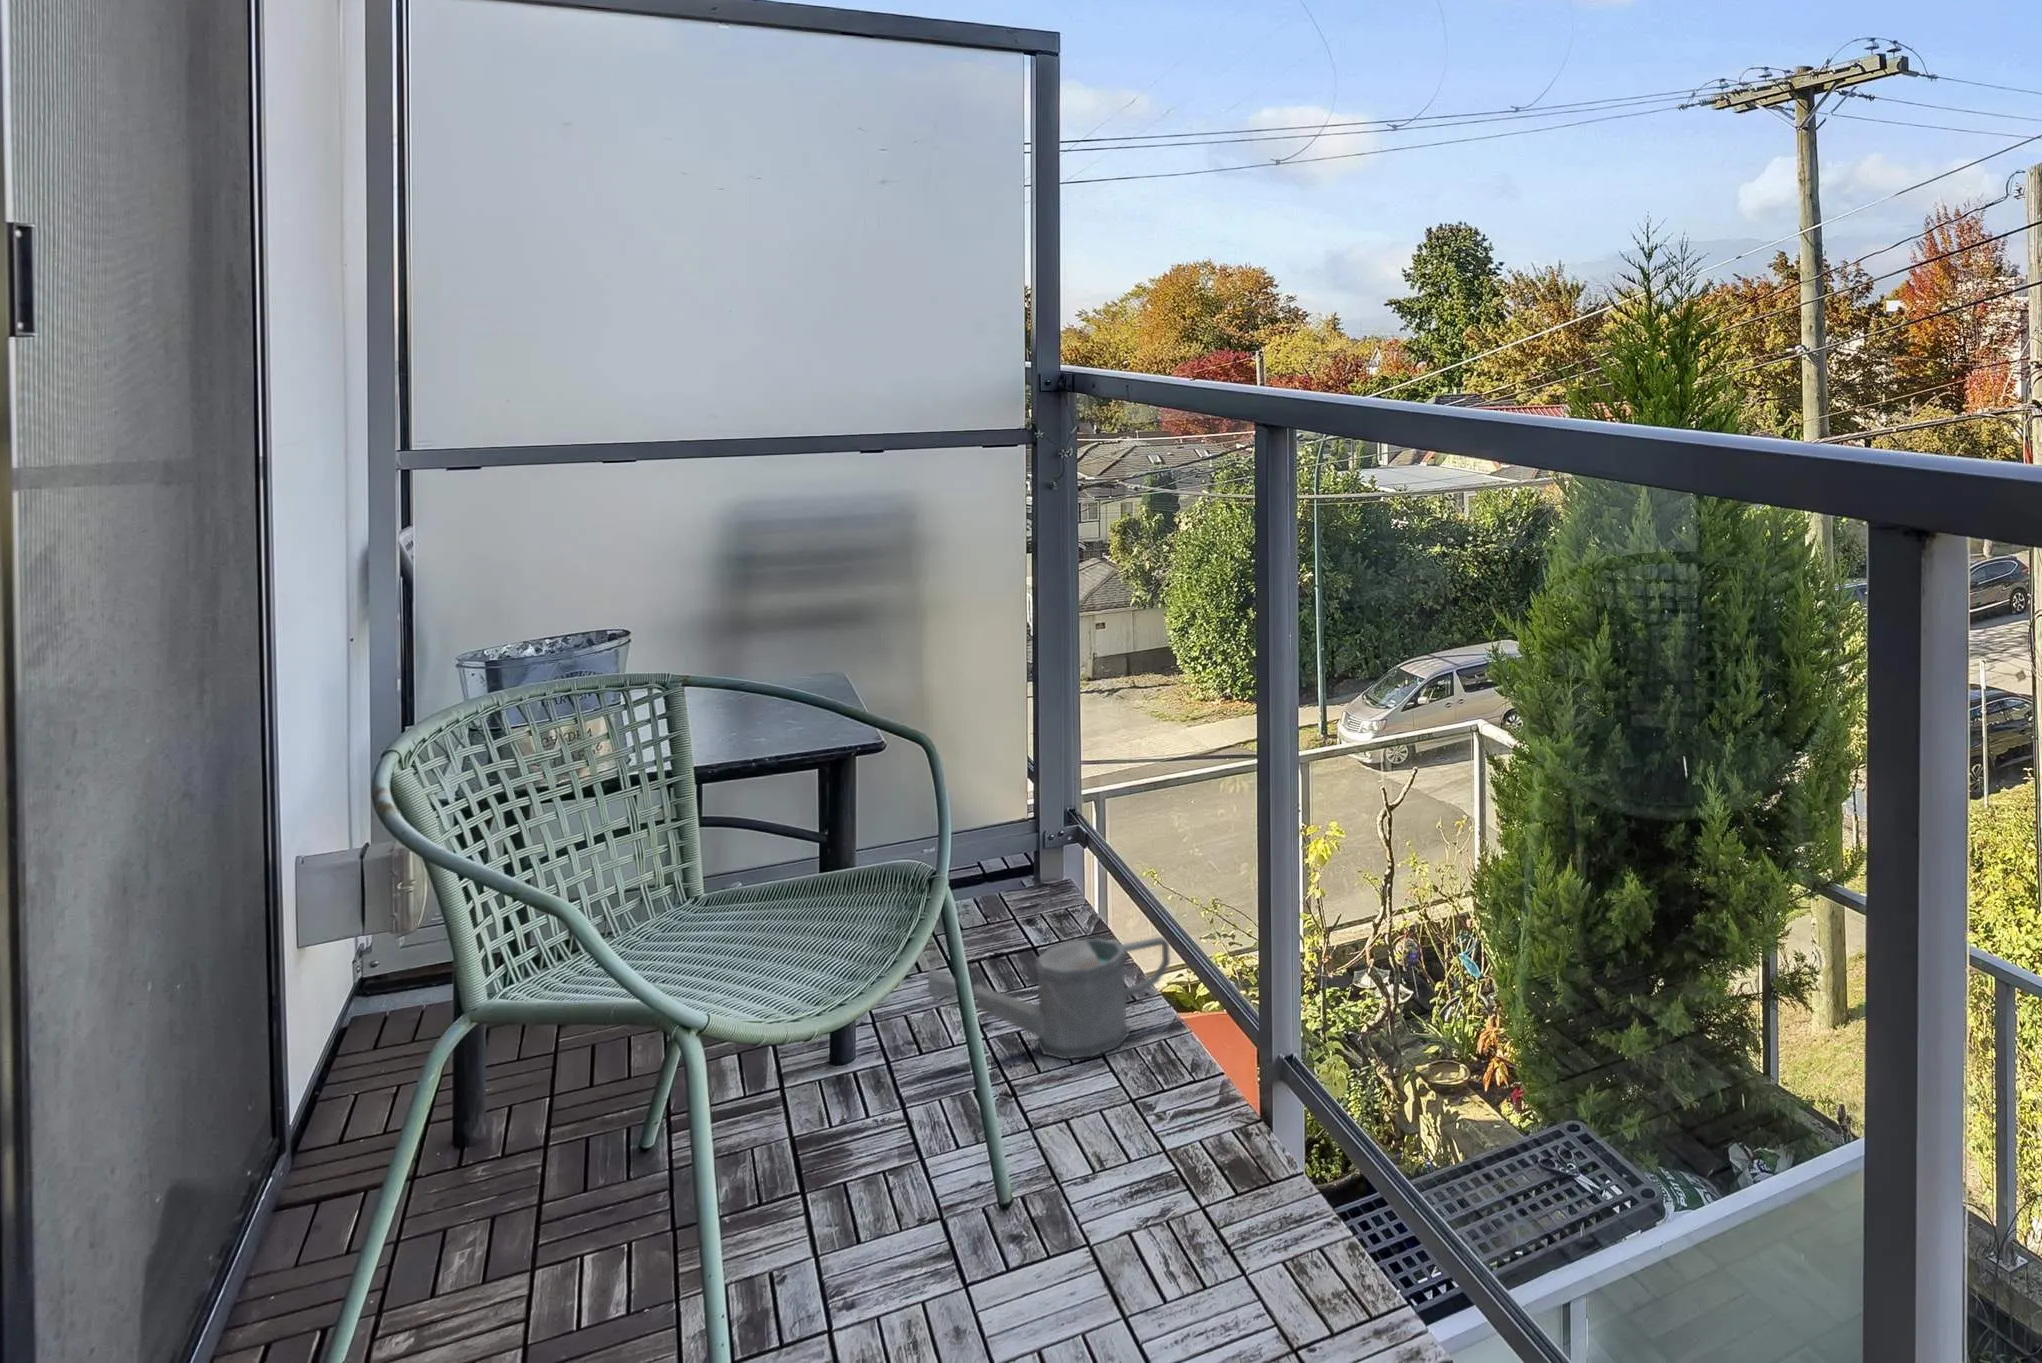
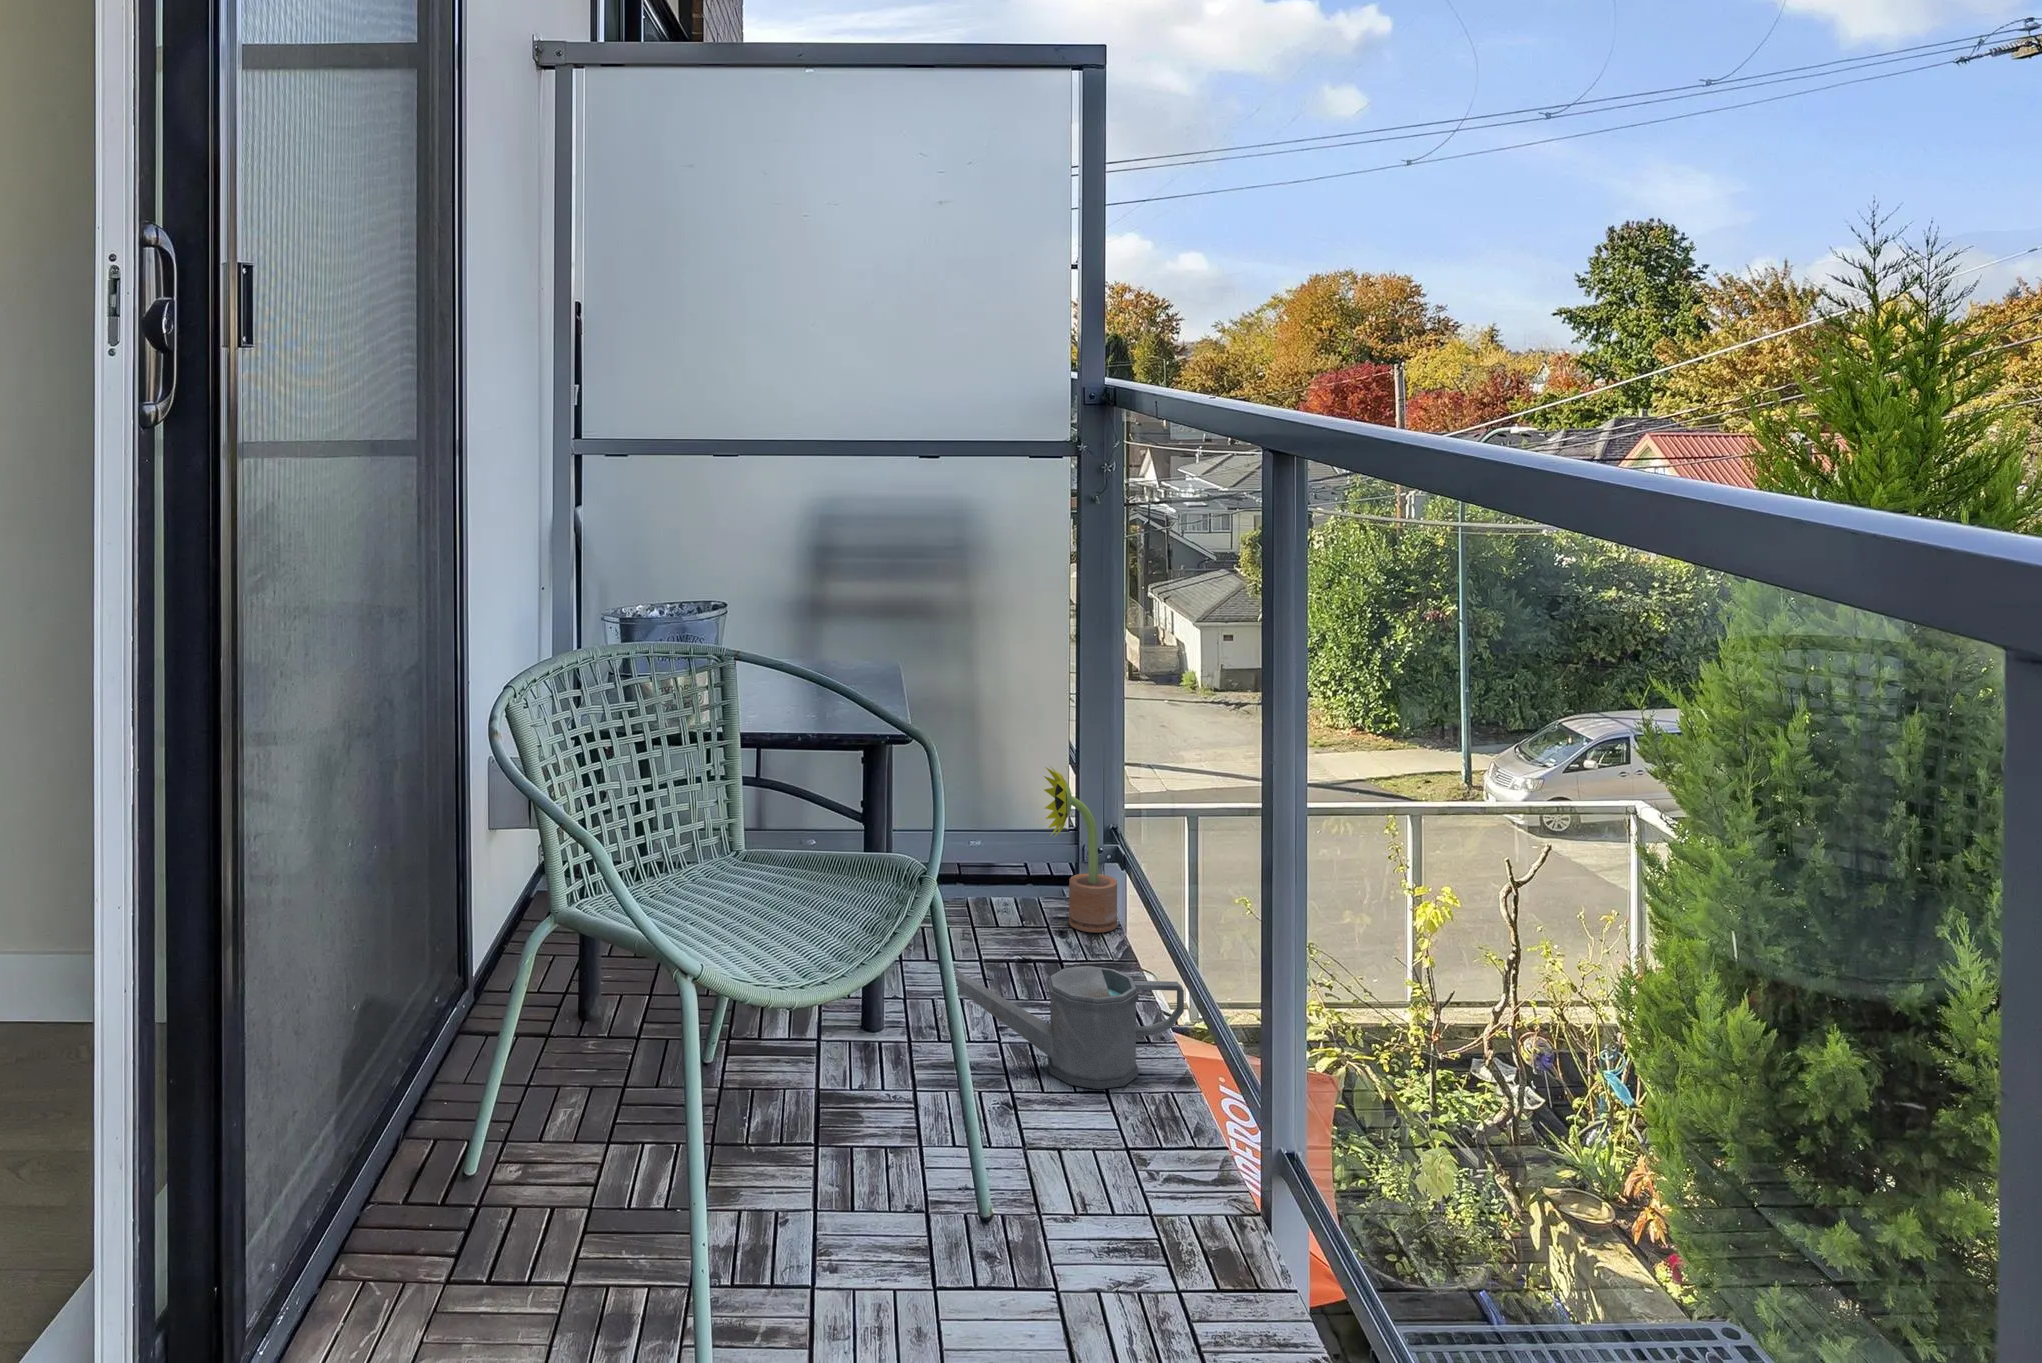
decorative plant: none [999,753,1081,914] -> present [1044,767,1117,933]

